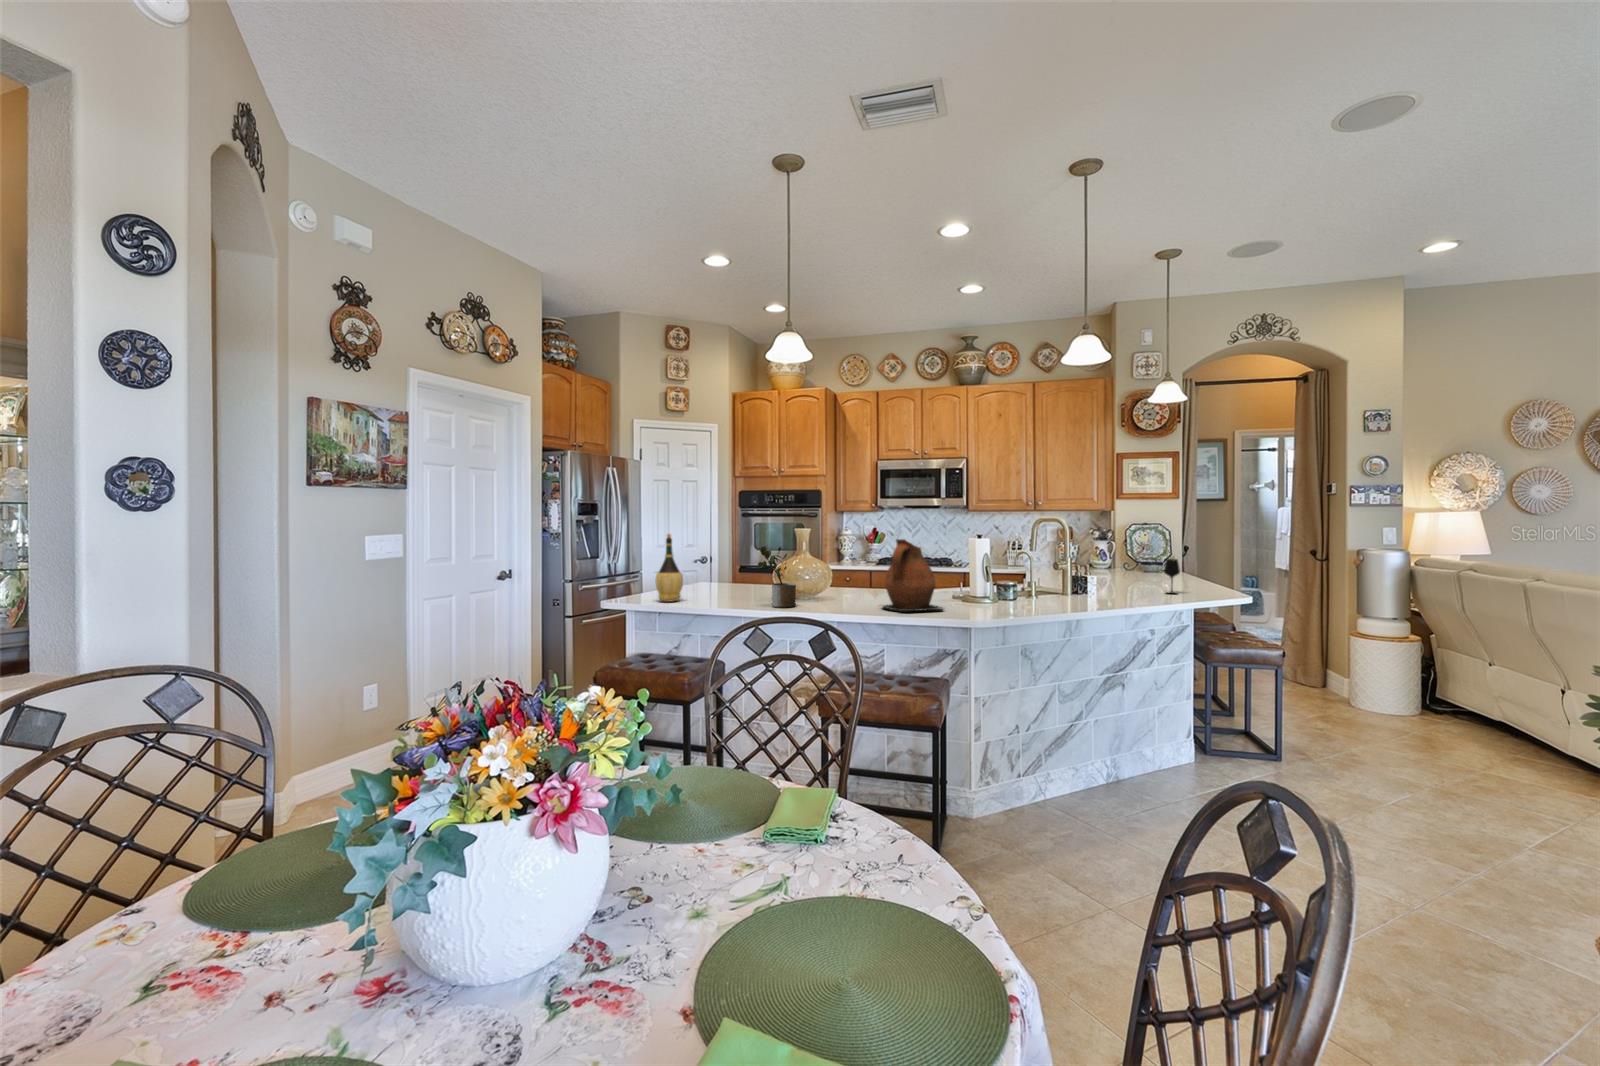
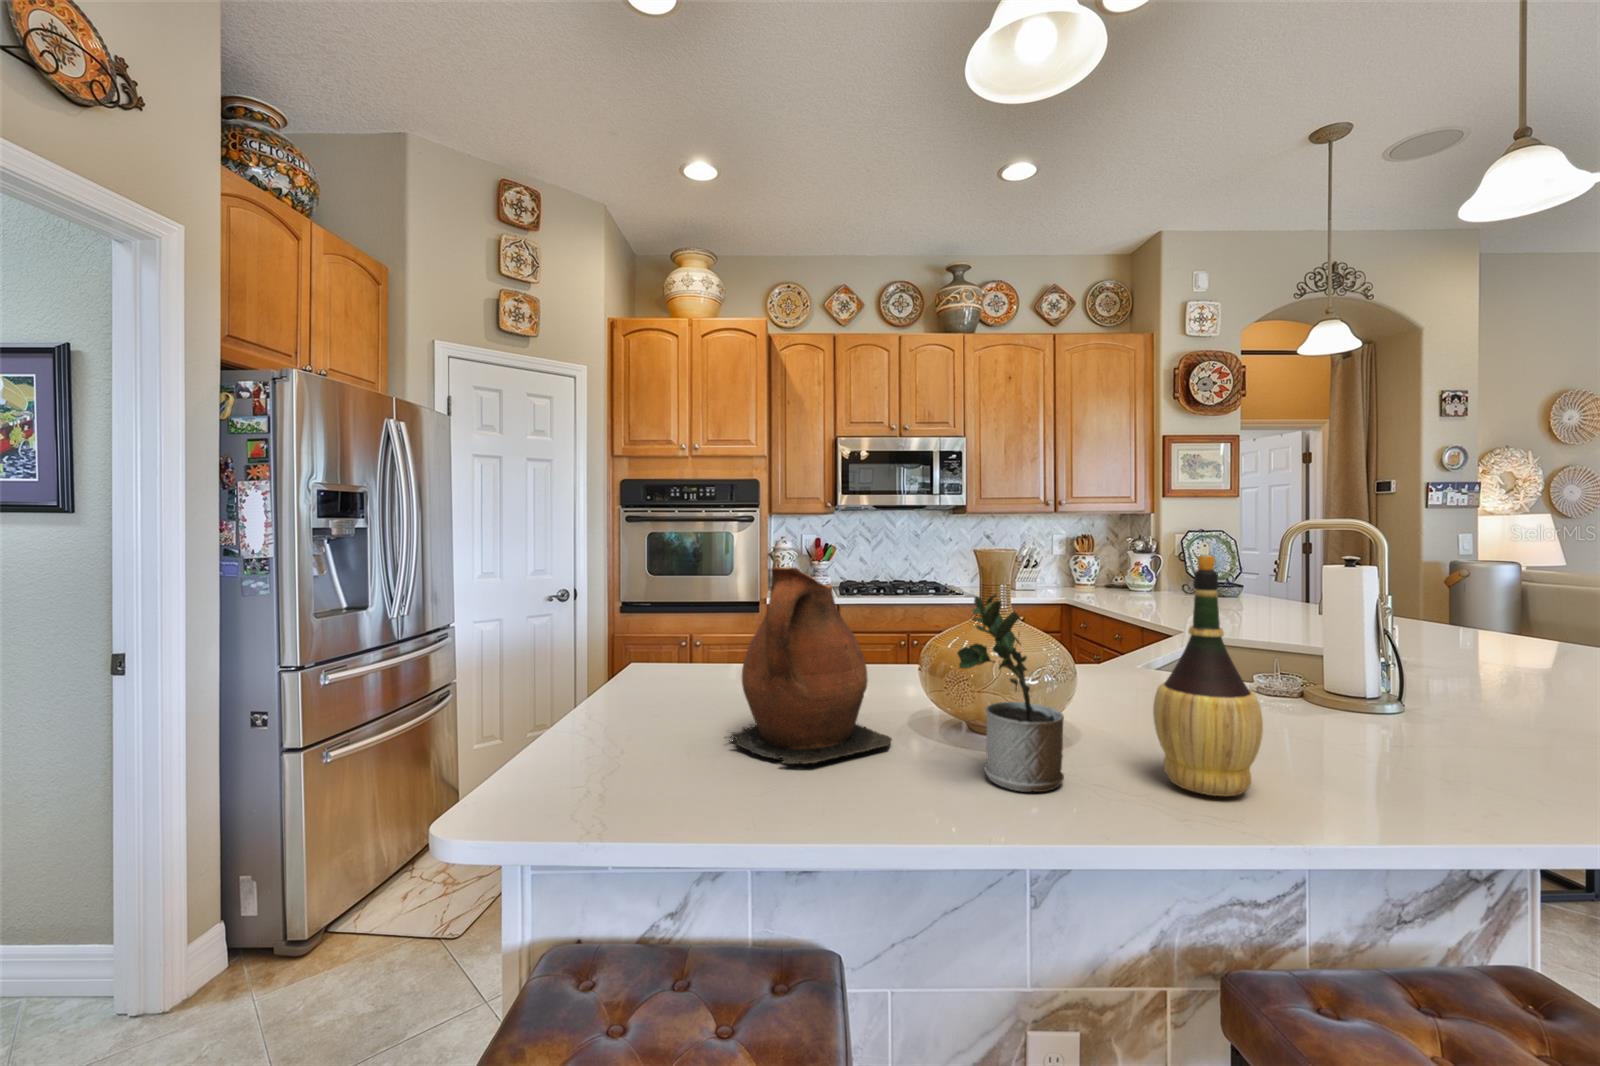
wine bottle: present [656,534,683,602] -> present [1153,555,1263,796]
ceramic pitcher: present [882,539,943,611] -> present [730,567,892,764]
wine glass: present [1164,556,1180,594] -> none [1521,575,1560,653]

